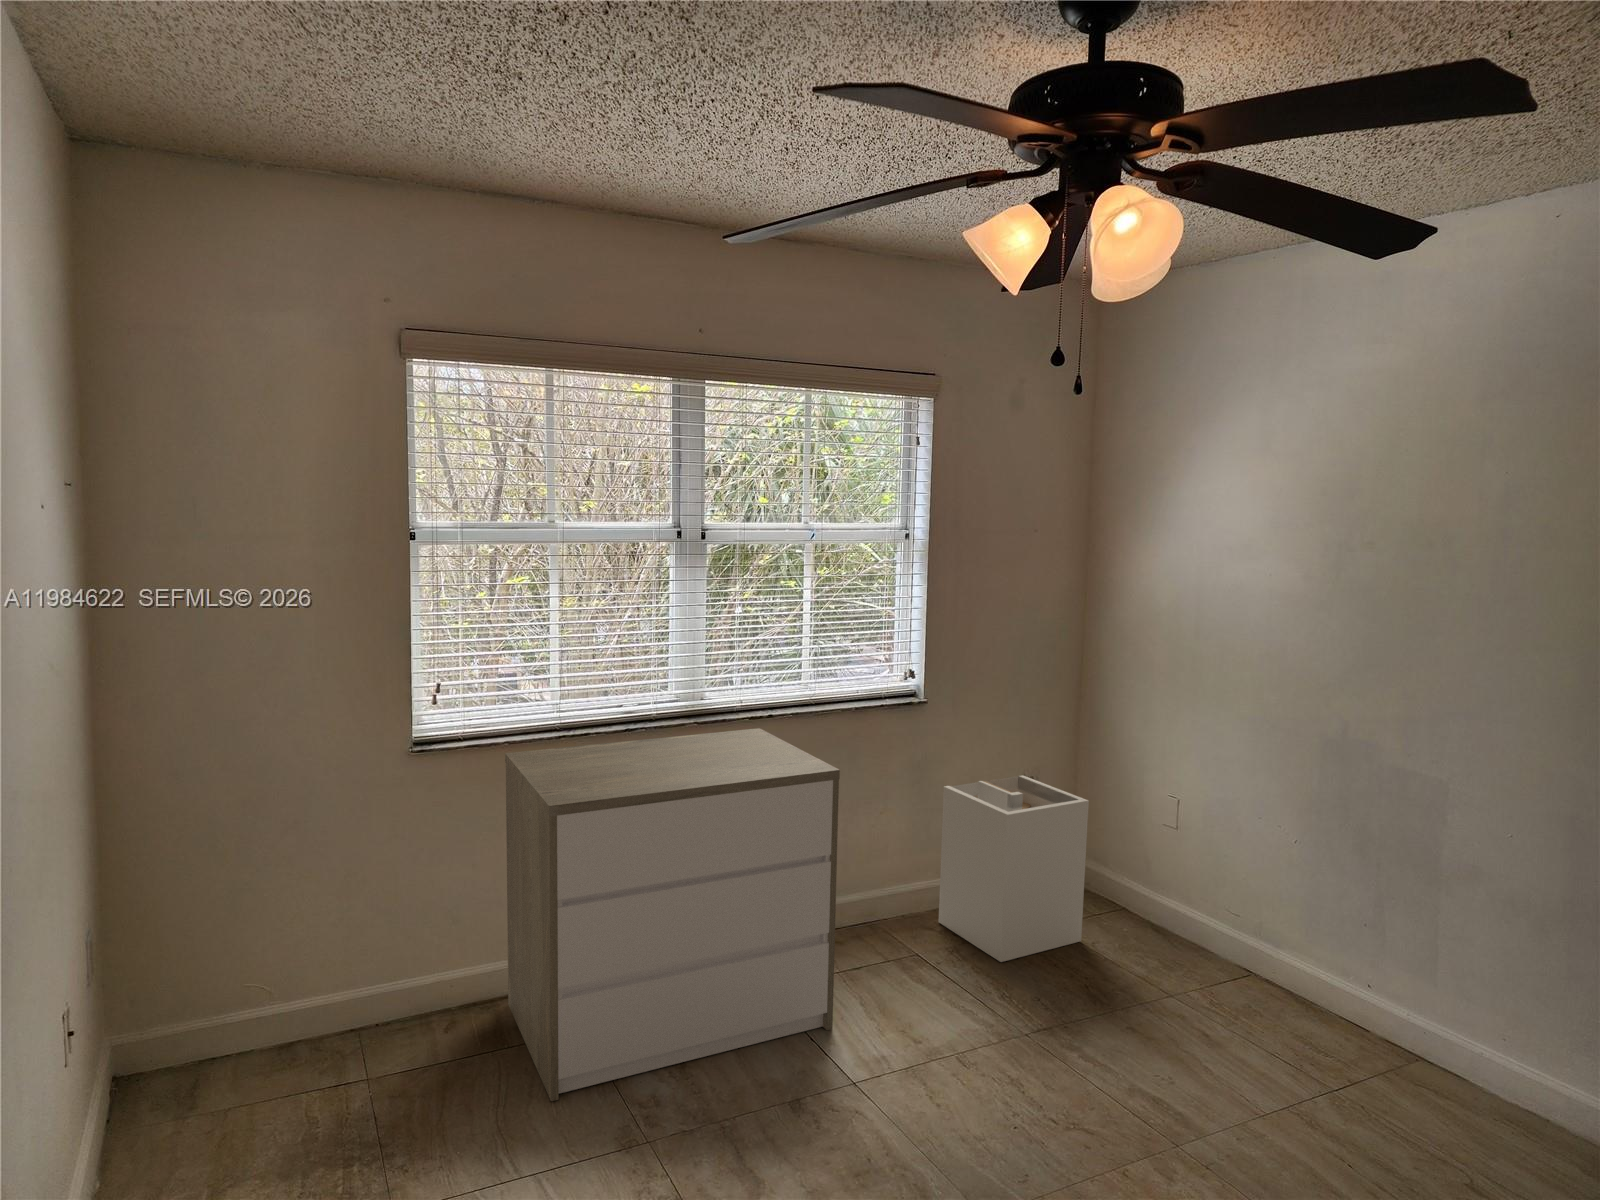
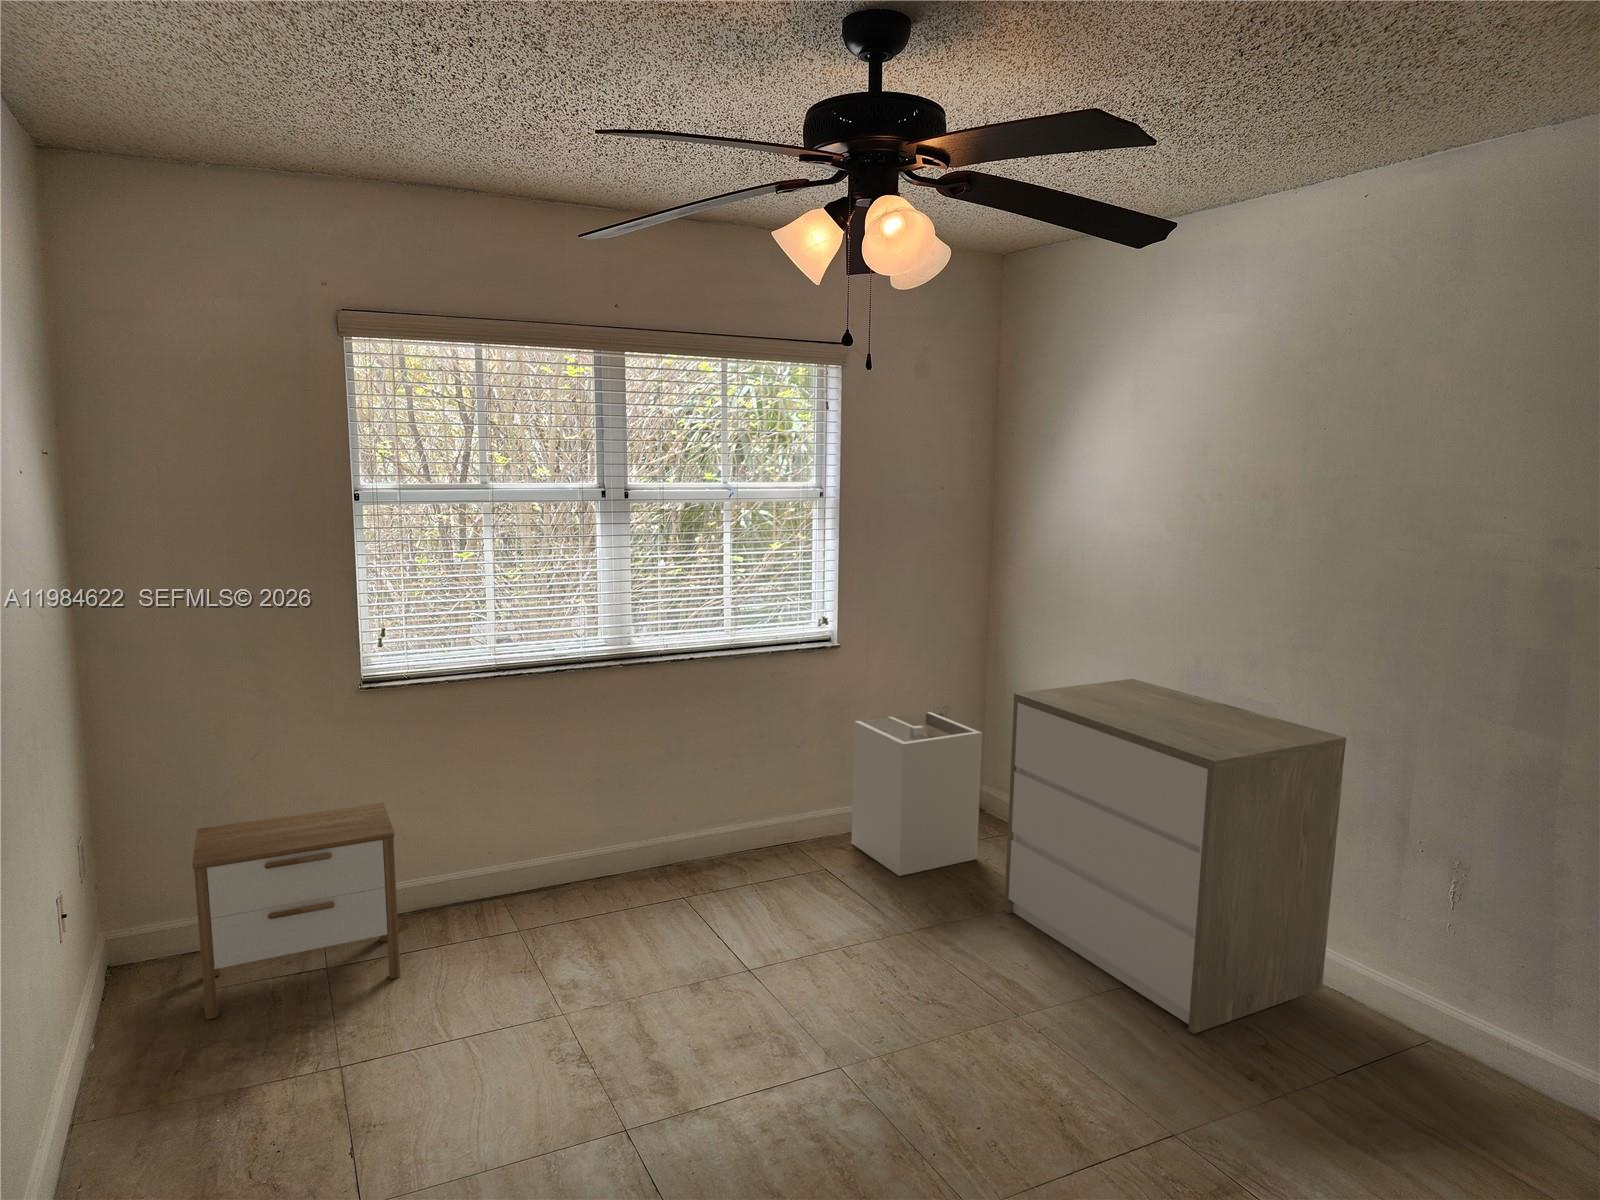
dresser: present [505,728,840,1101] -> present [1004,679,1346,1034]
nightstand: none [226,885,458,1149] -> present [192,802,400,1019]

